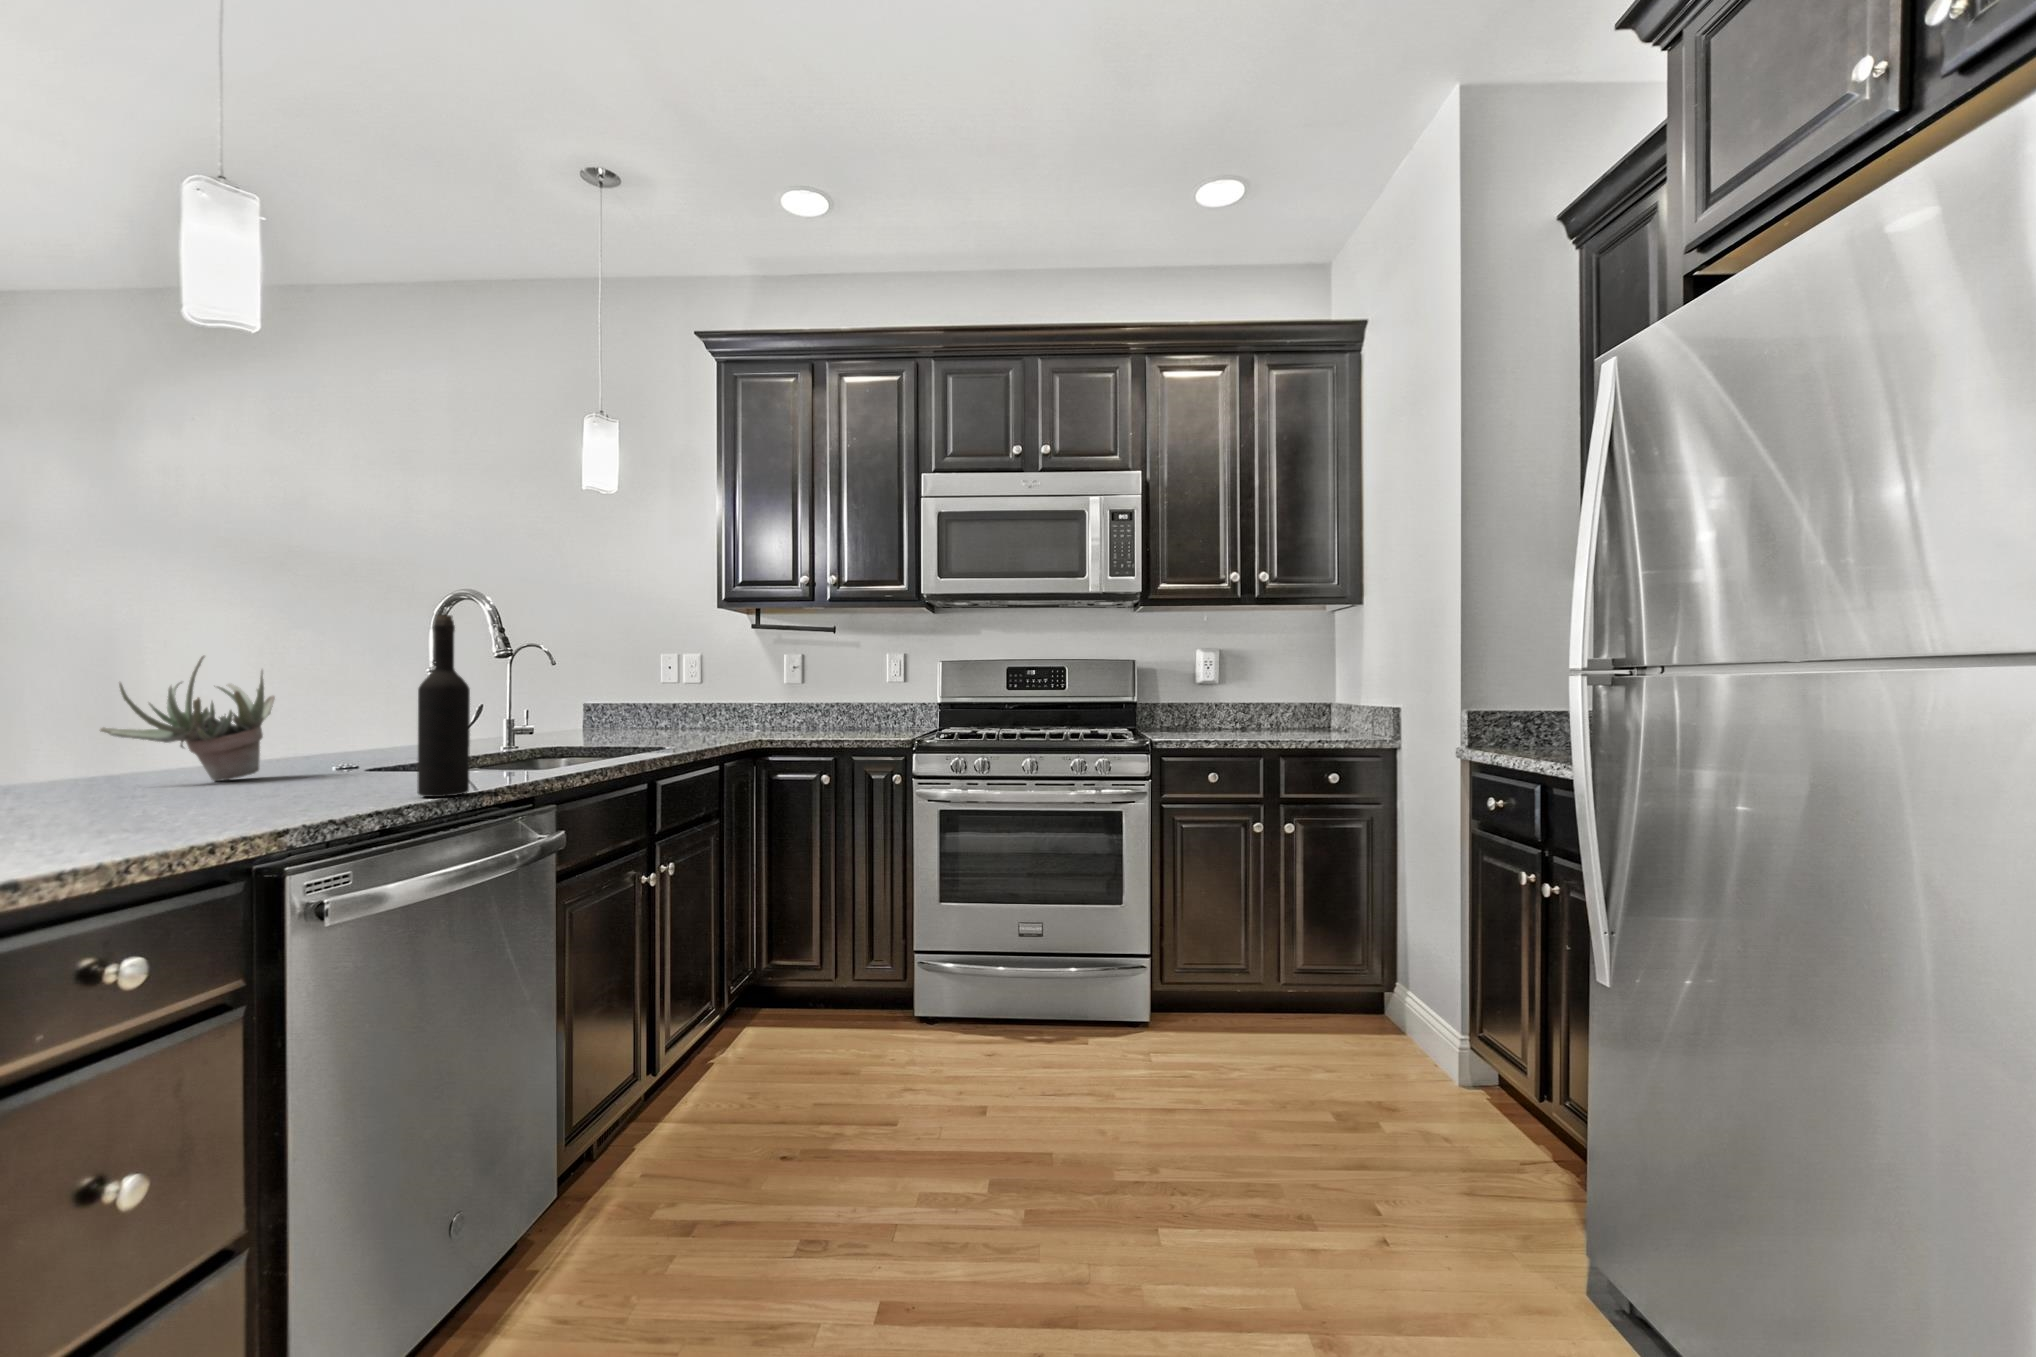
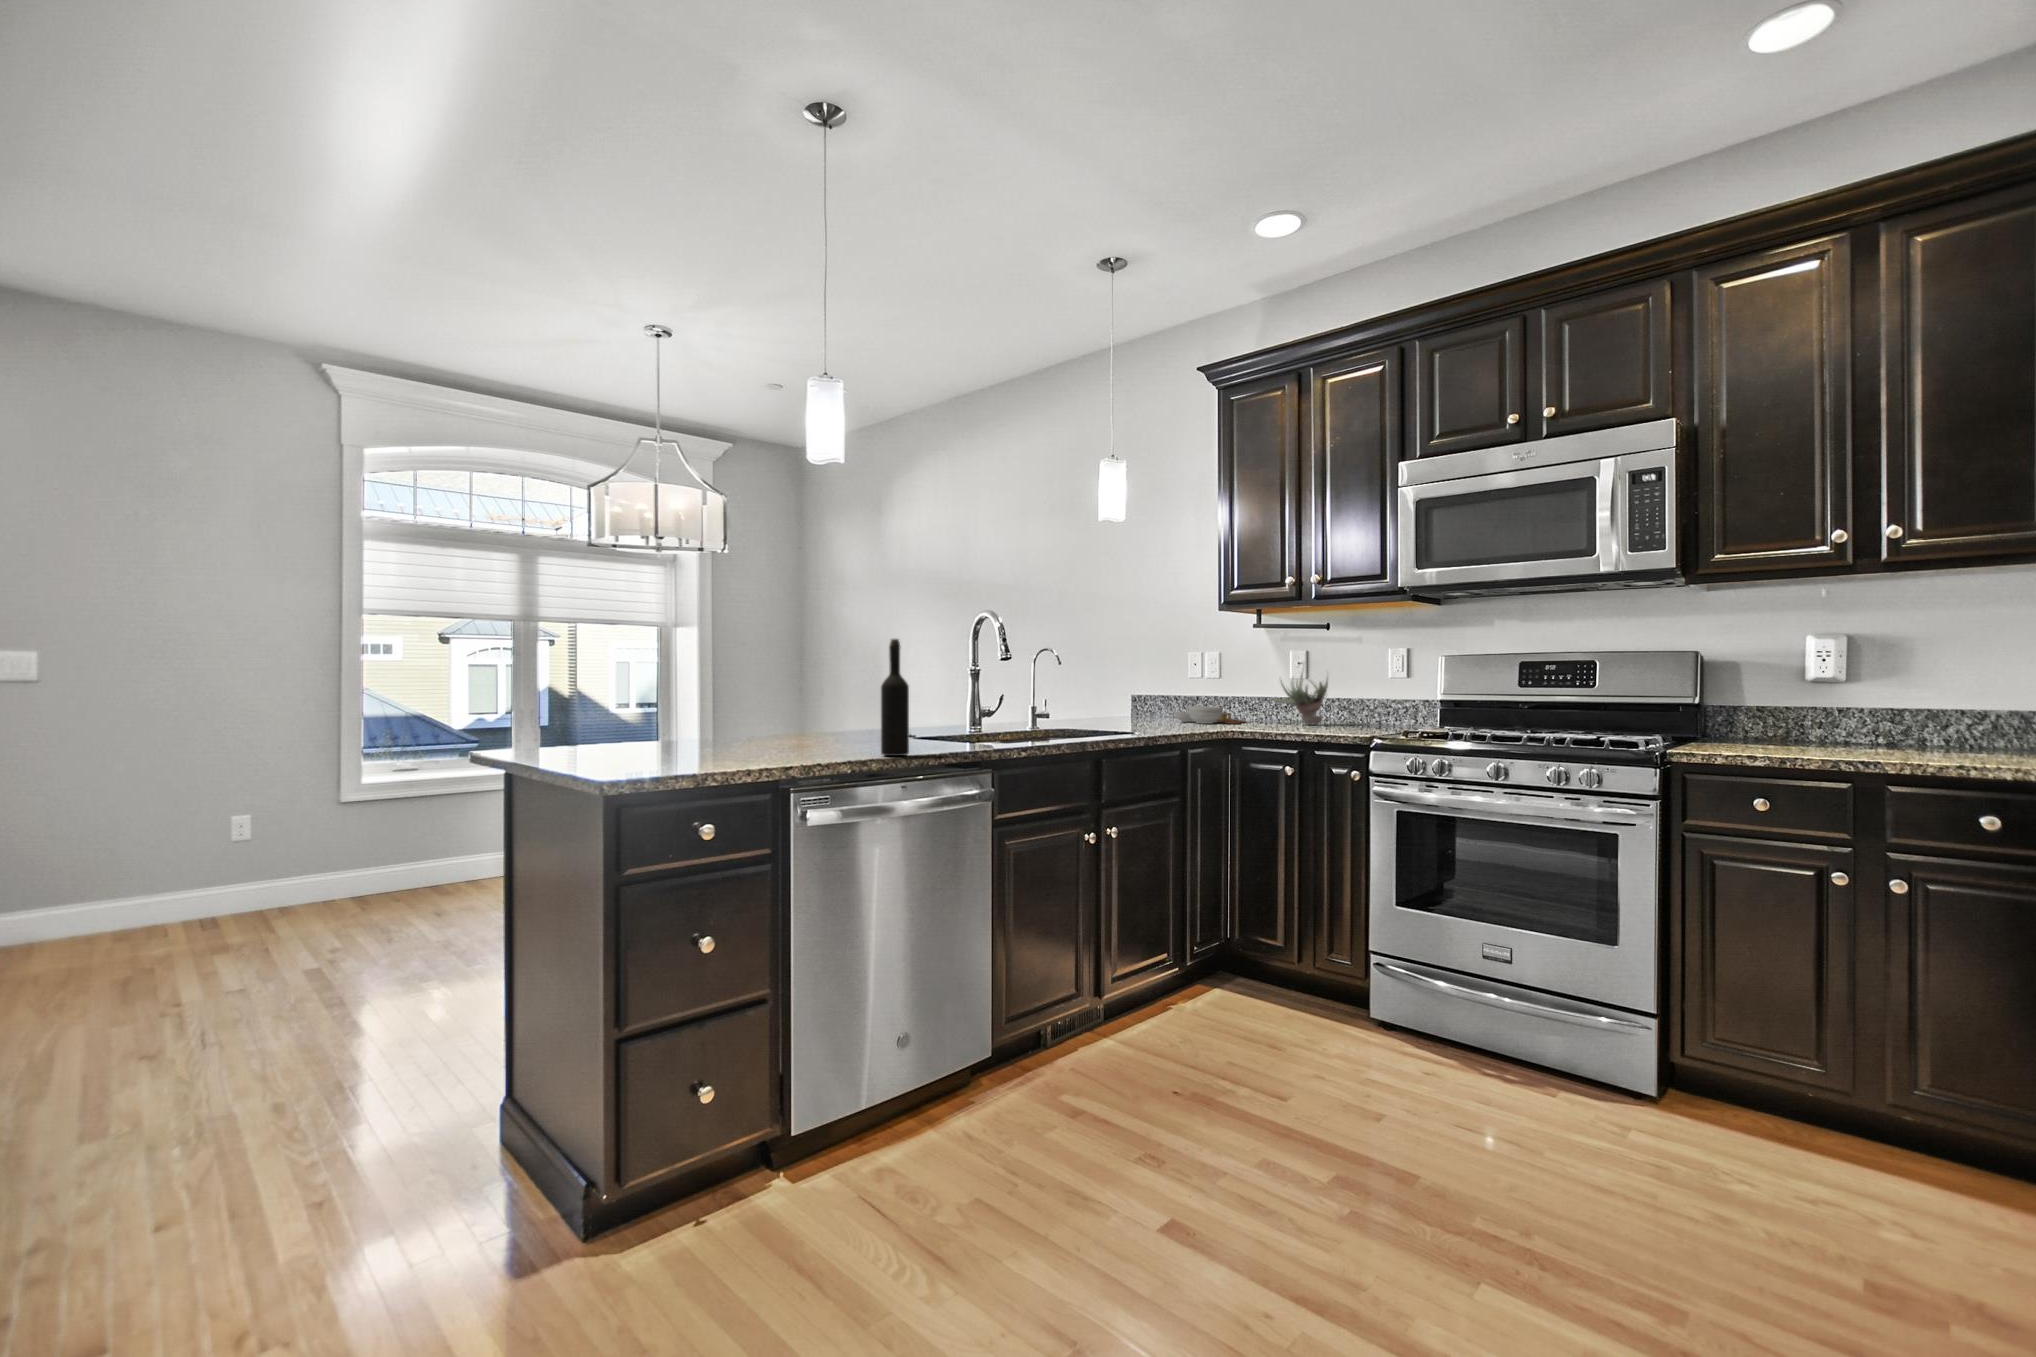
succulent plant: present [100,656,275,781] -> present [1271,673,1328,725]
cutting board: none [646,701,733,734] -> present [1174,706,1245,724]

